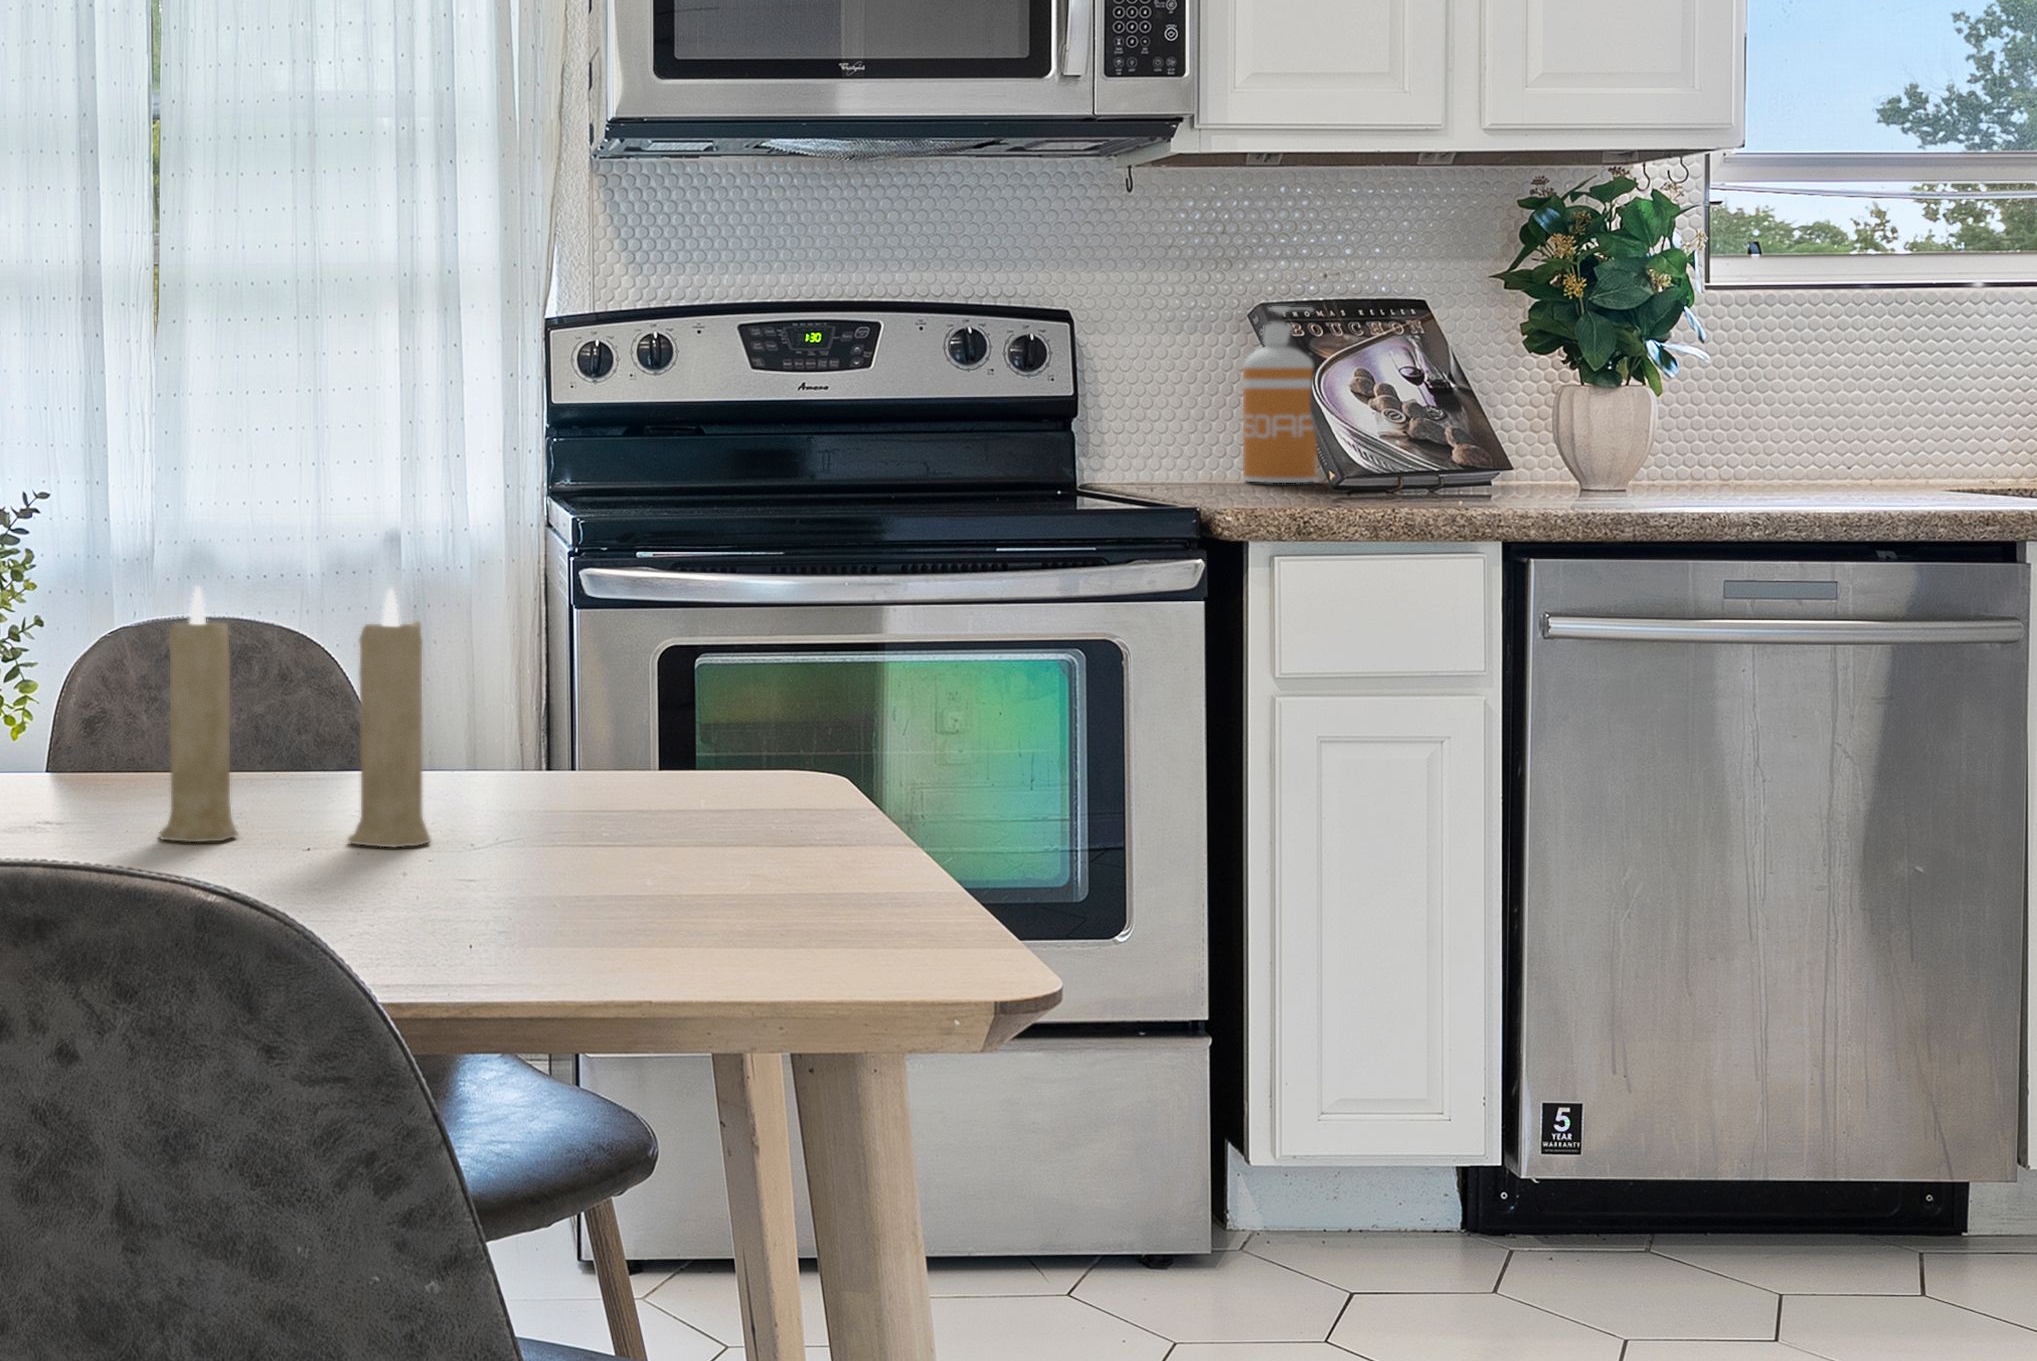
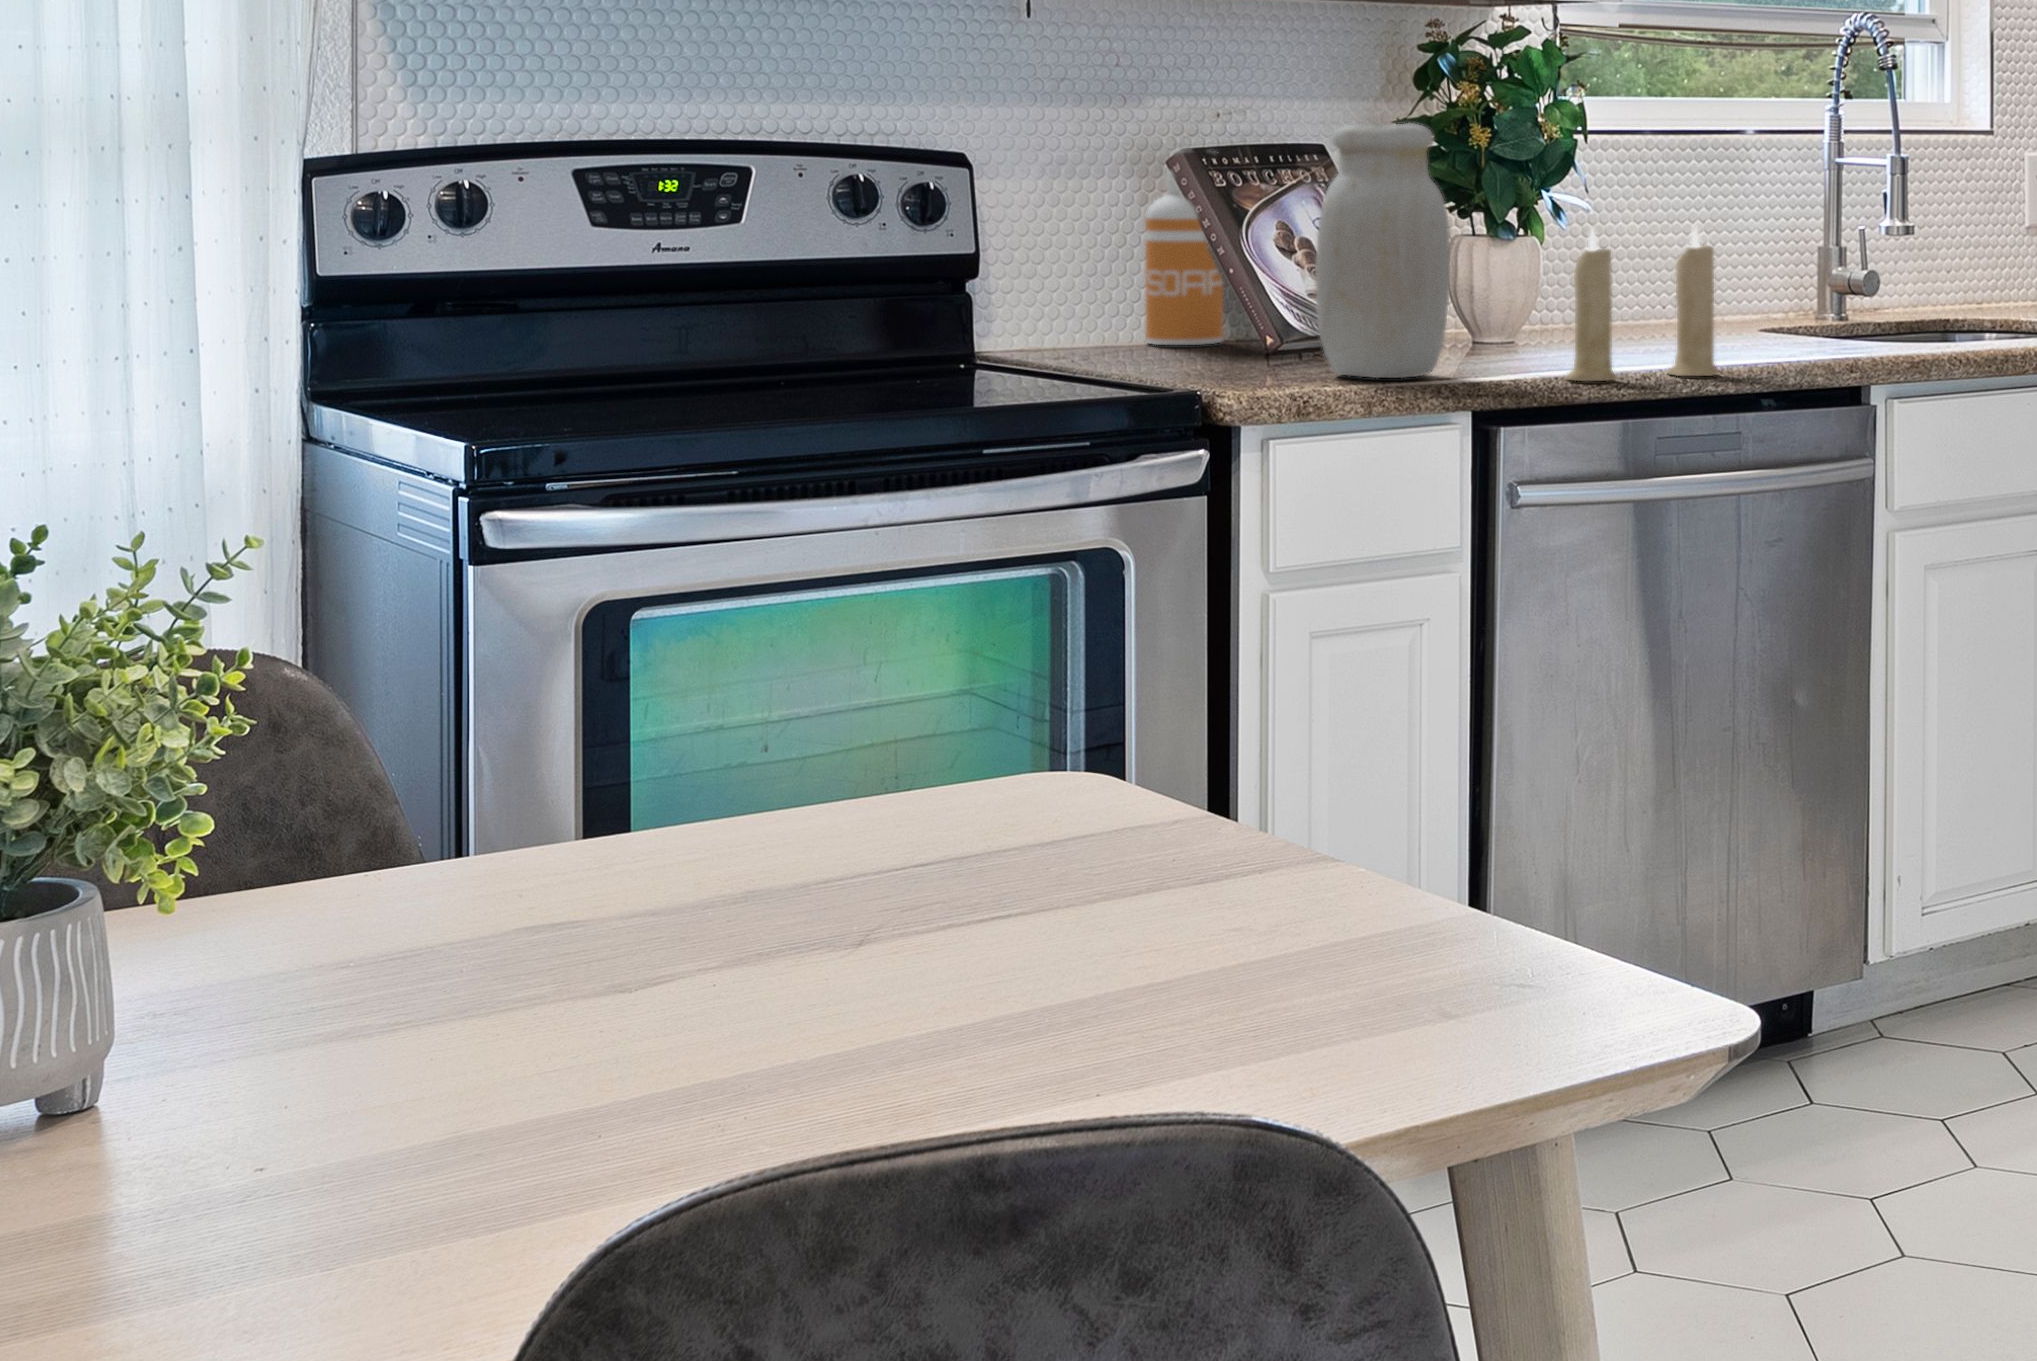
jar: none [1355,271,1490,511] -> present [1315,123,1450,378]
candle: present [160,587,430,847] -> present [1566,227,1719,381]

